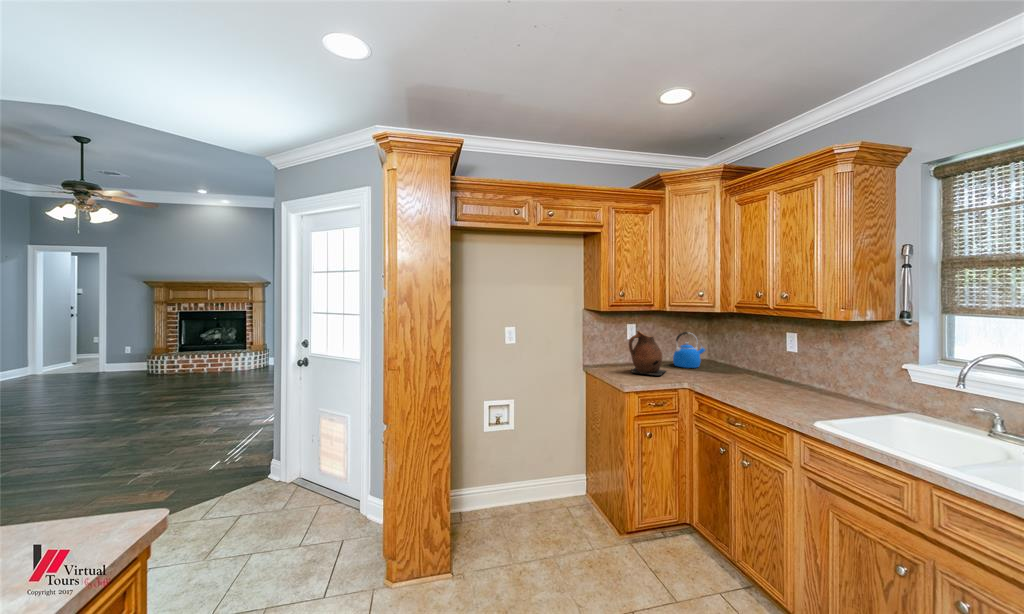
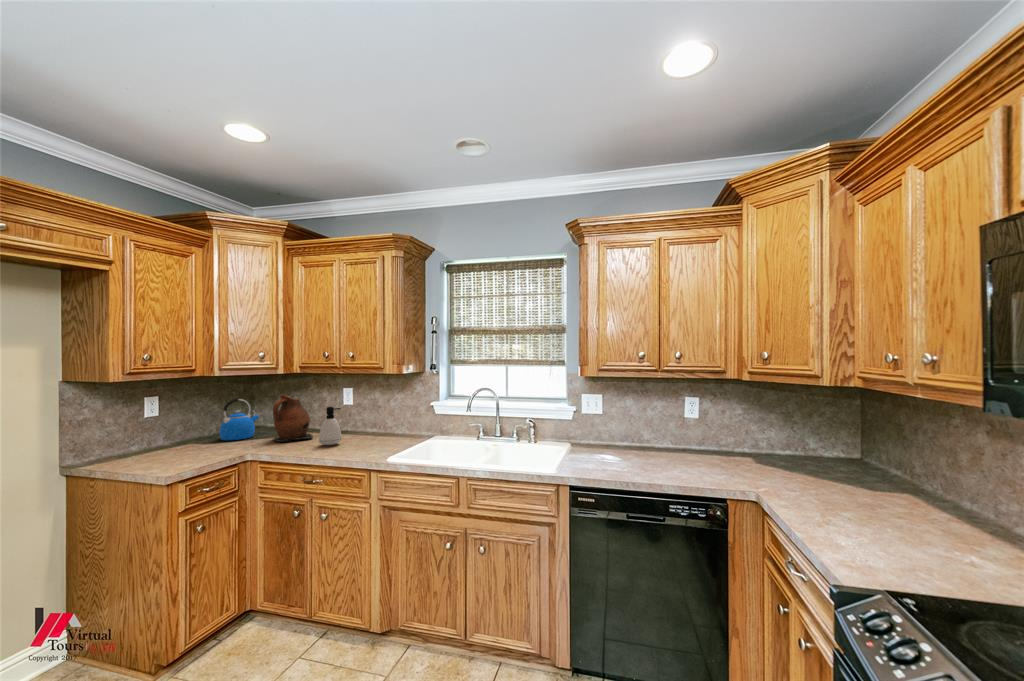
ceramic pitcher: present [629,331,666,375] -> present [273,395,313,442]
soap dispenser: none [750,352,775,393] -> present [319,407,341,445]

